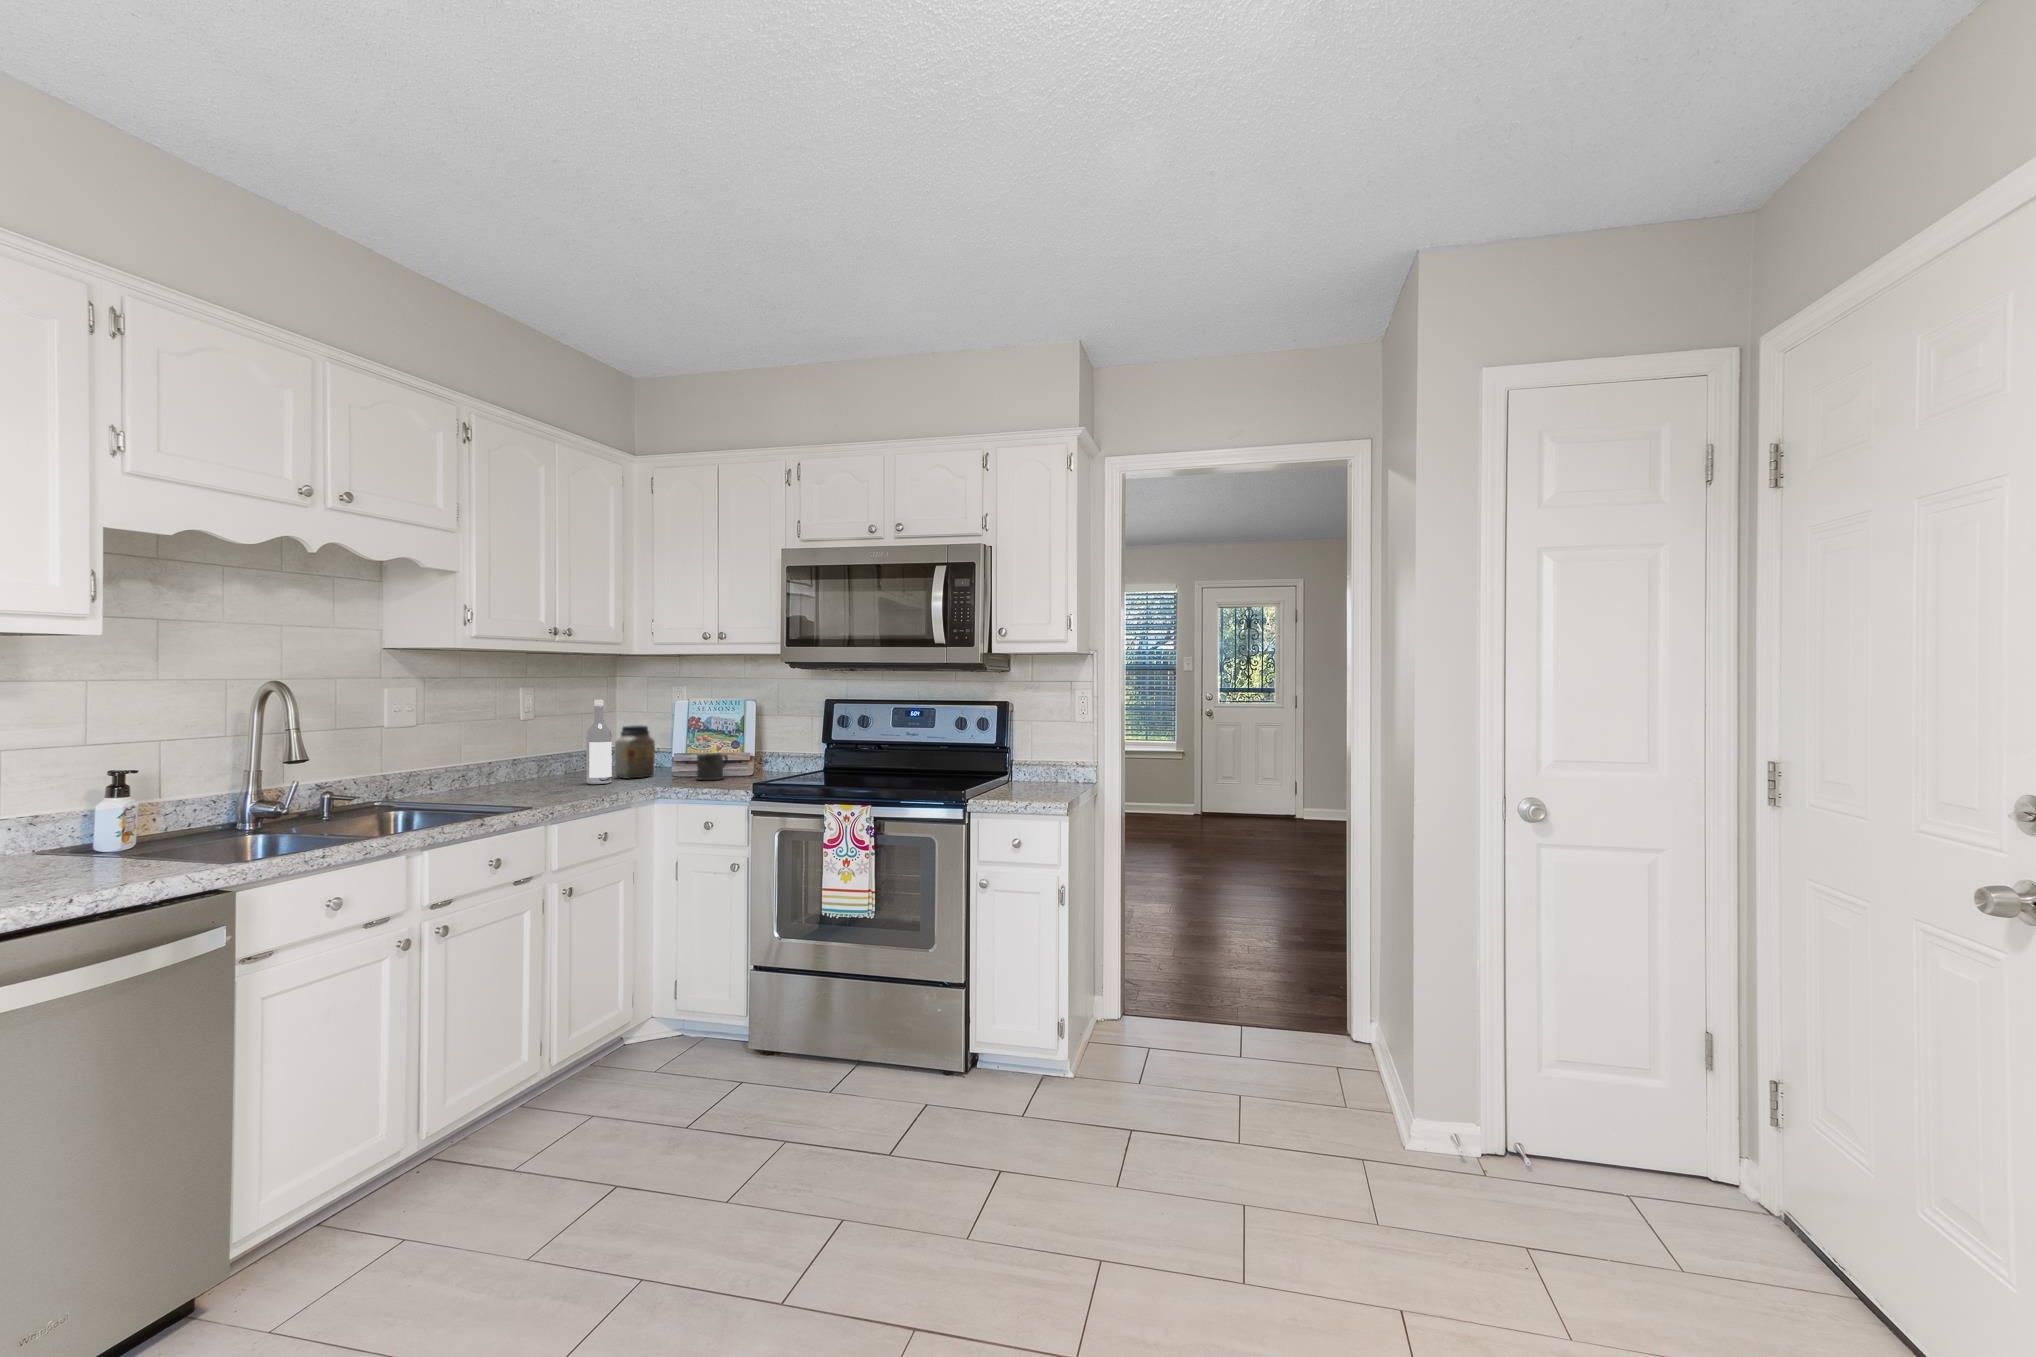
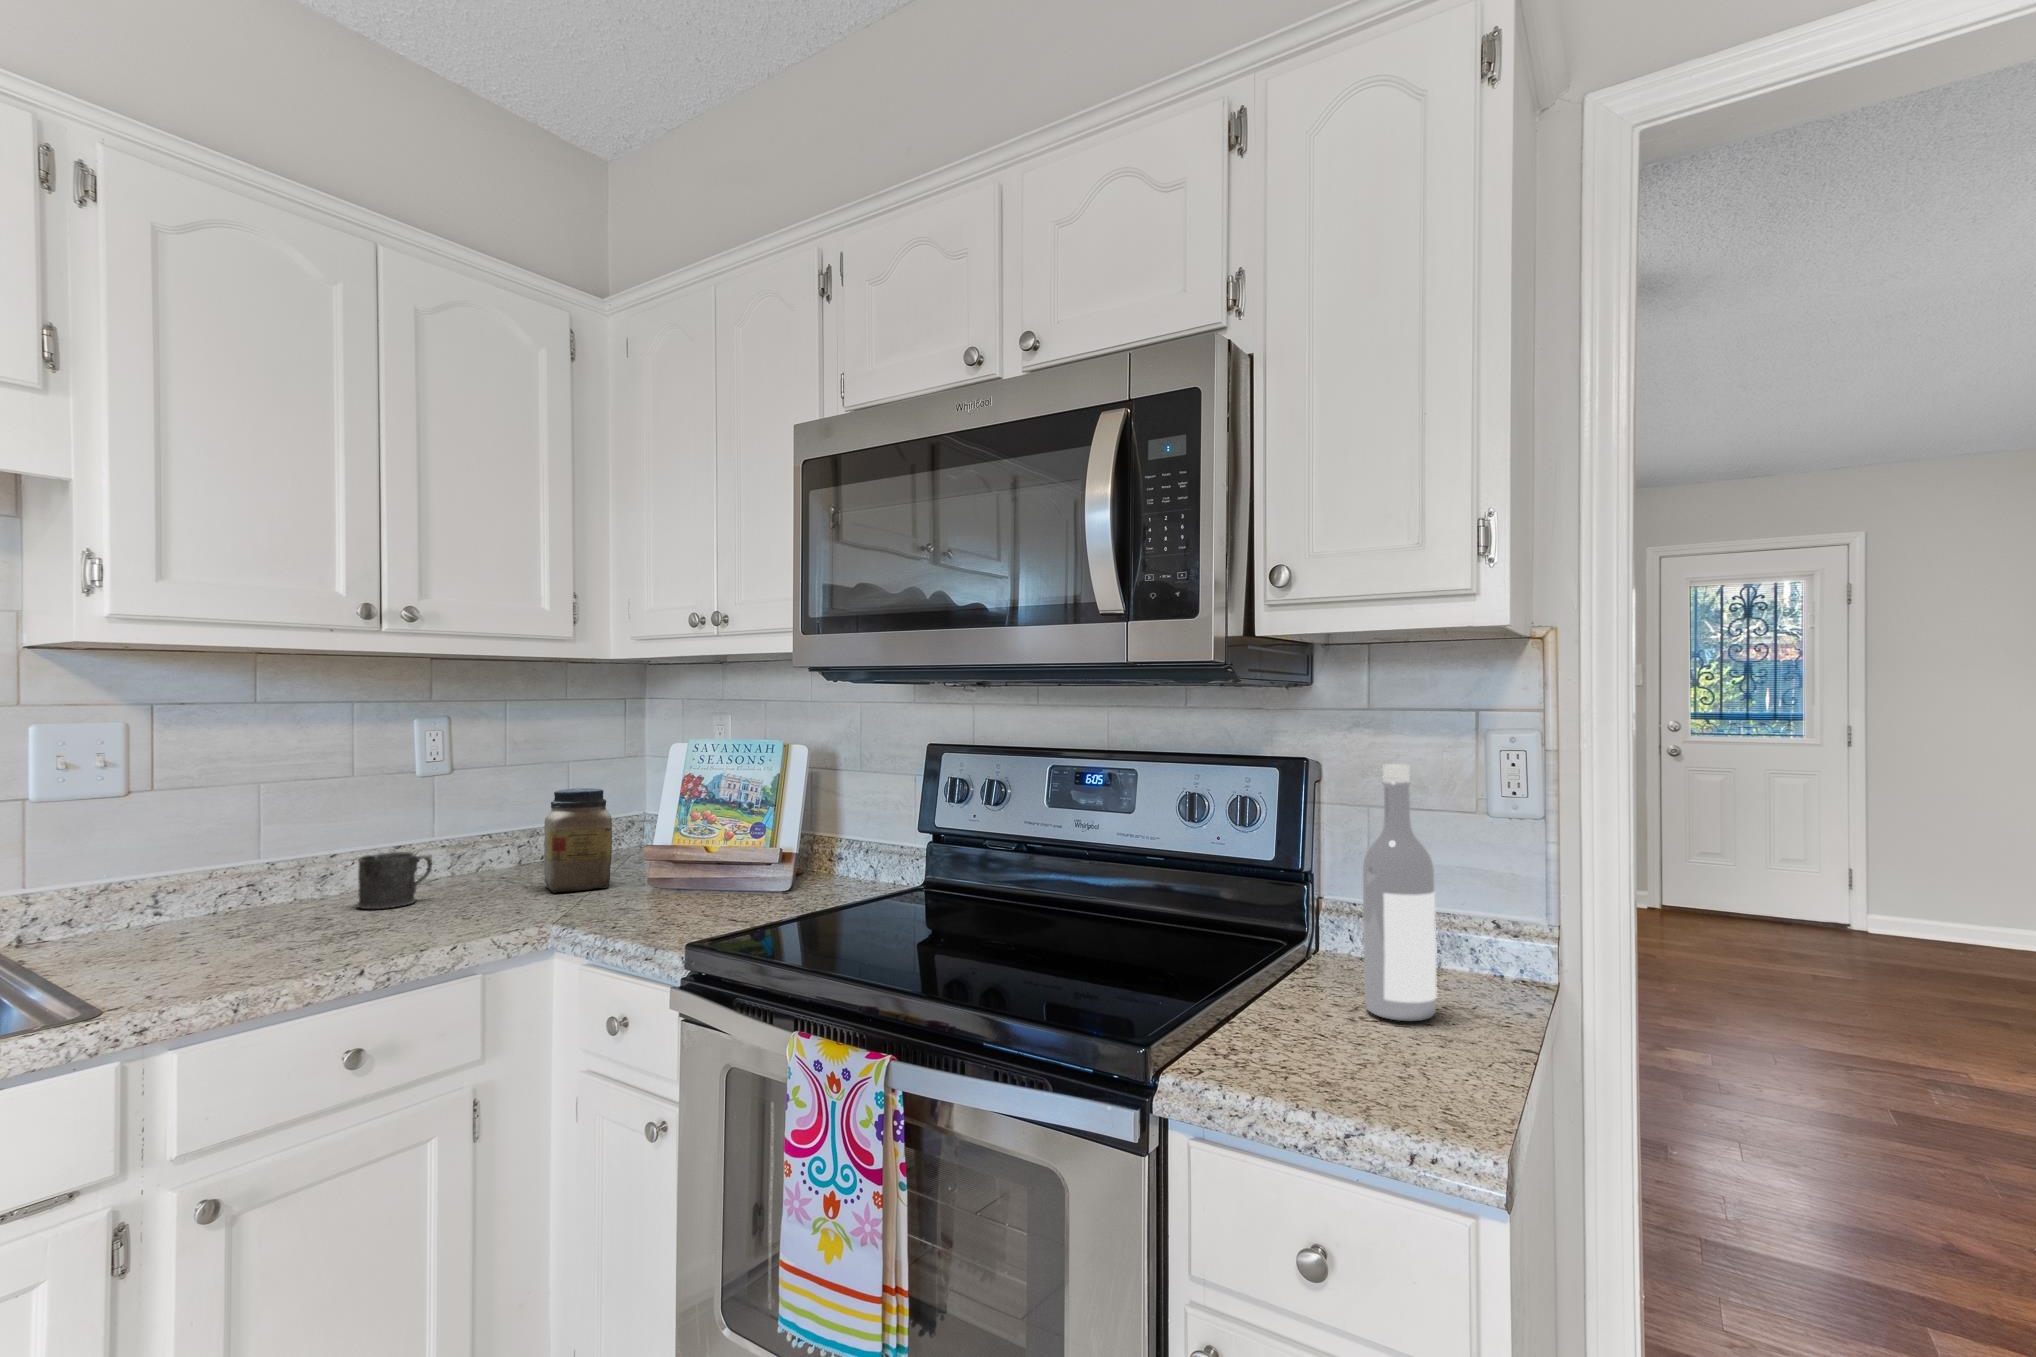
wine bottle: present [586,700,612,784] -> present [1363,764,1437,1021]
mug: present [697,753,728,780] -> present [356,852,432,909]

